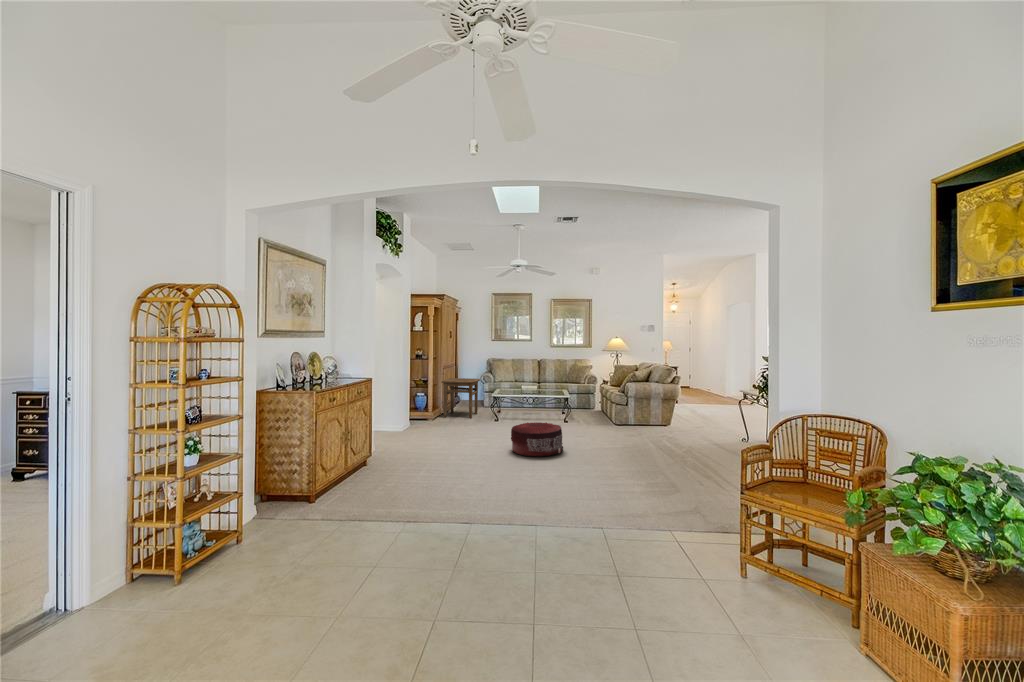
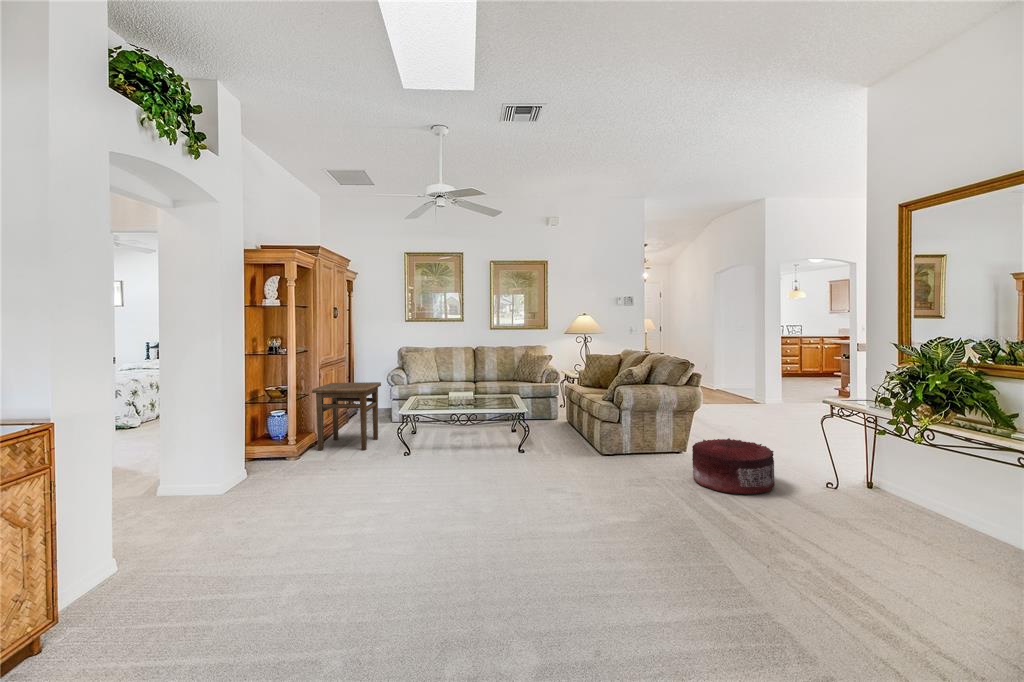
pouf: present [511,422,563,456] -> present [692,438,775,494]

